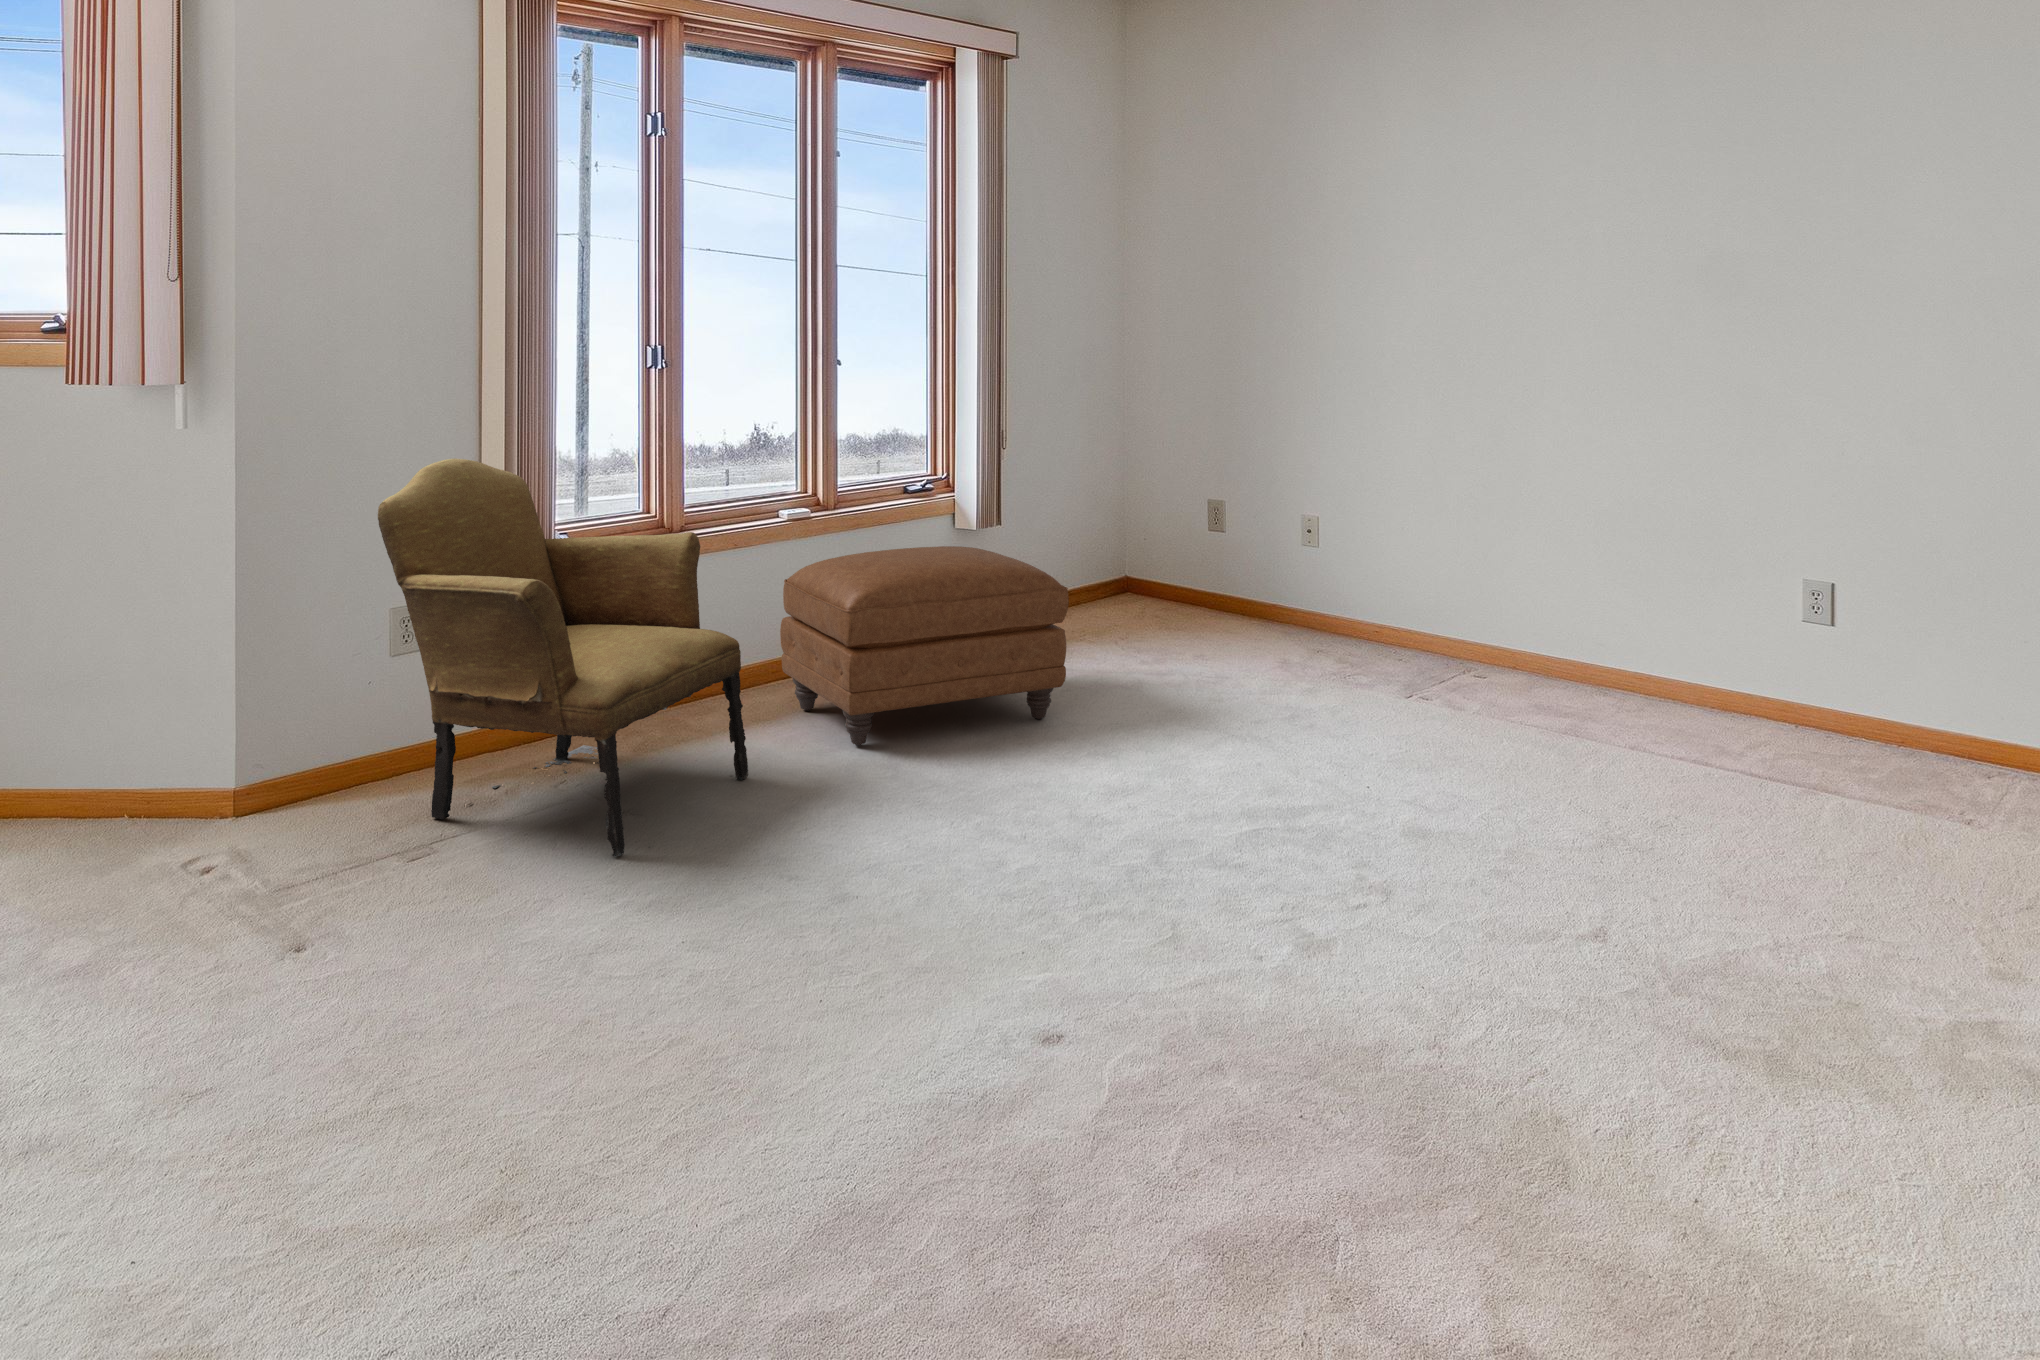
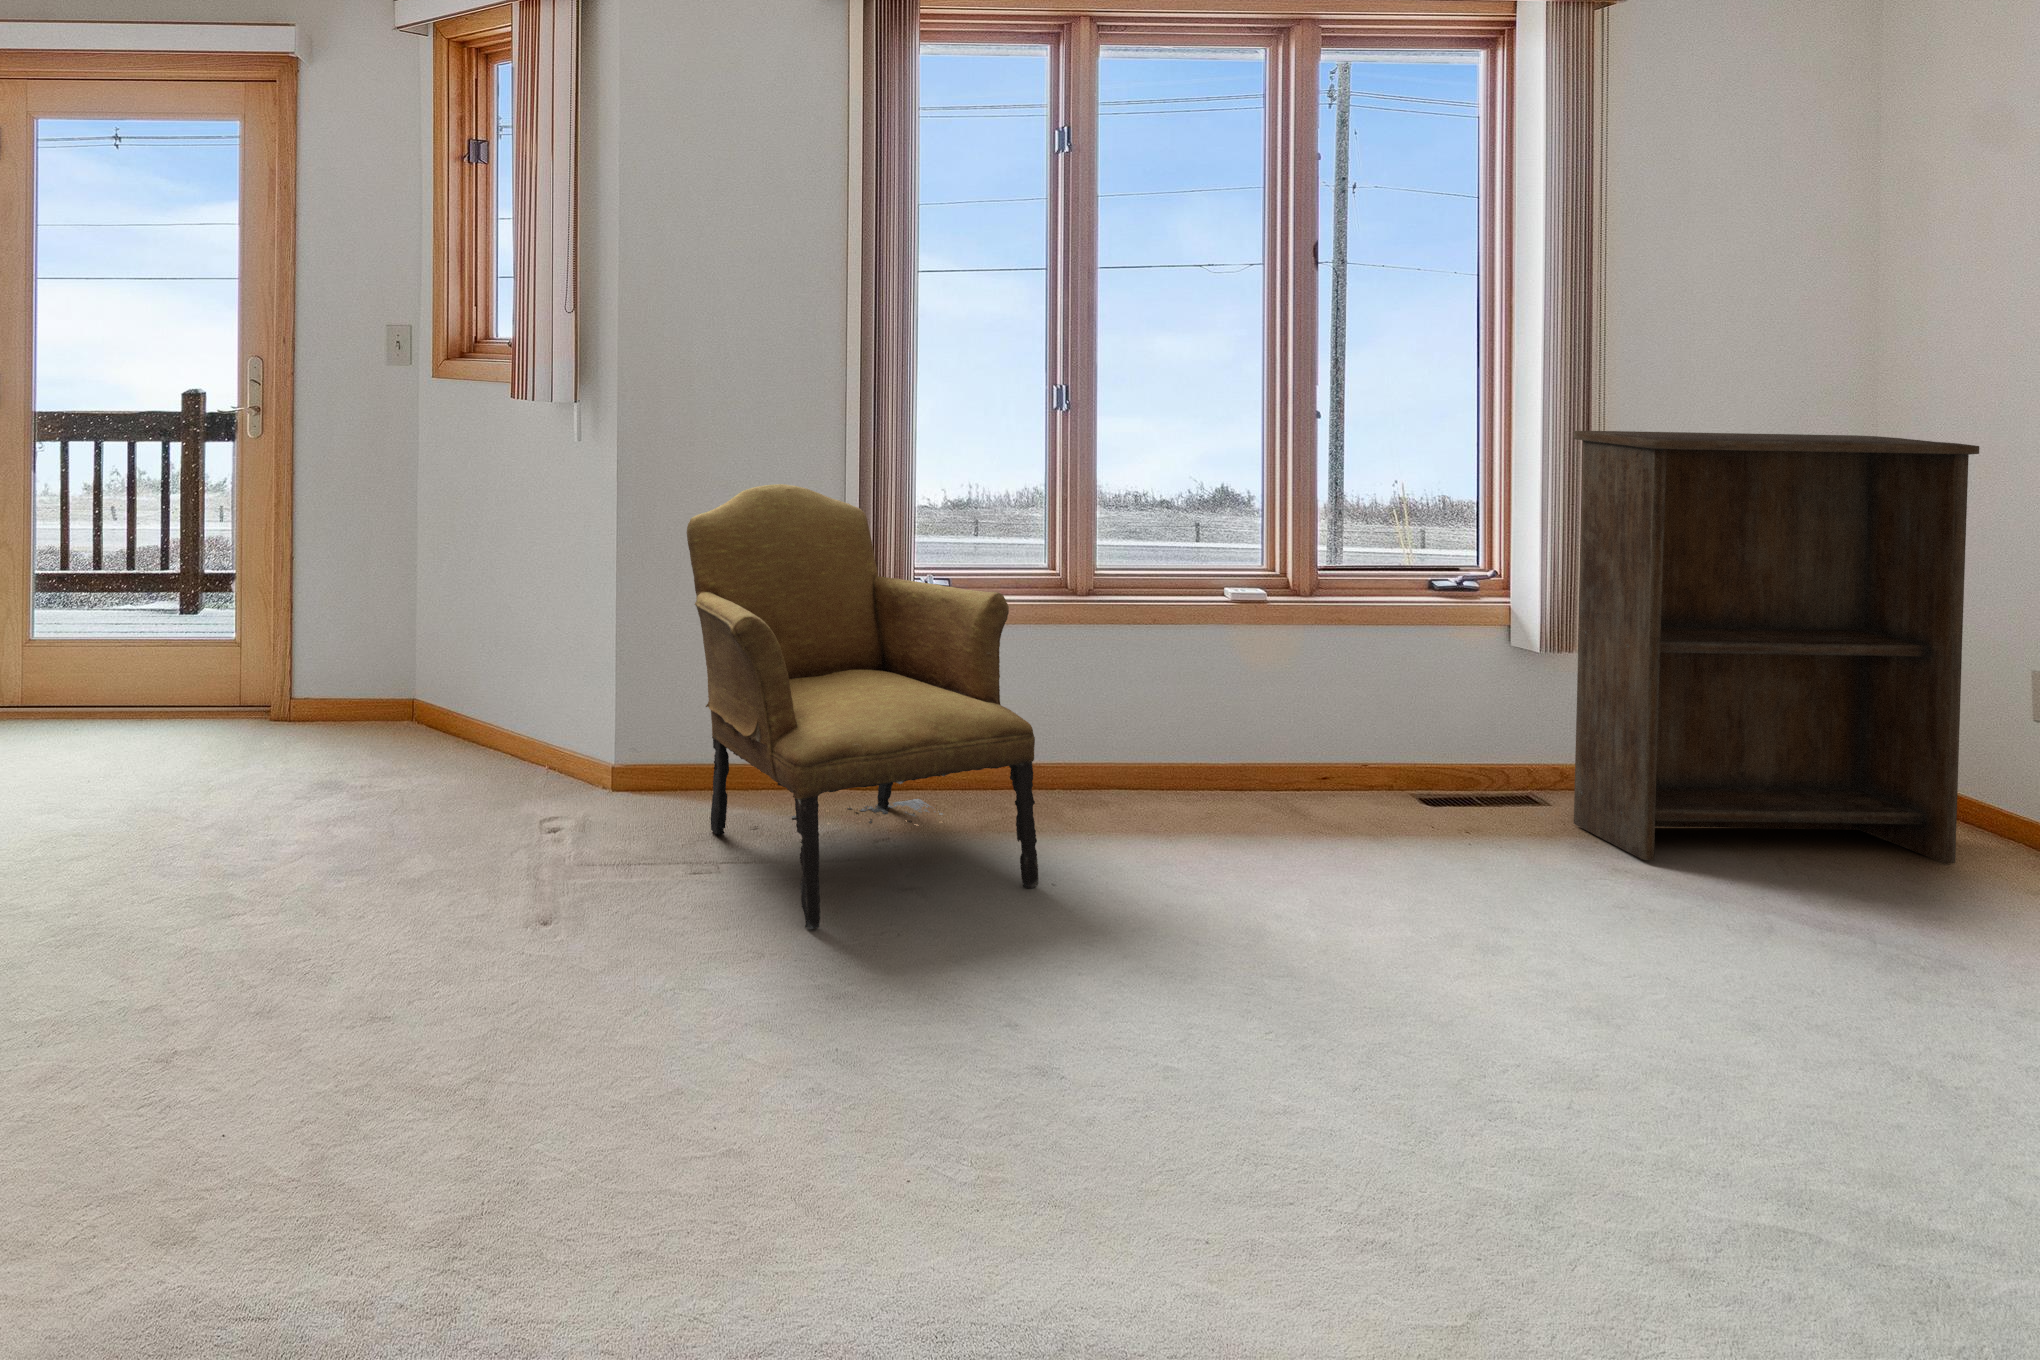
bookshelf: none [1009,358,1197,659] -> present [1573,431,1979,864]
ottoman: present [780,546,1069,746] -> none [1170,652,1559,935]

